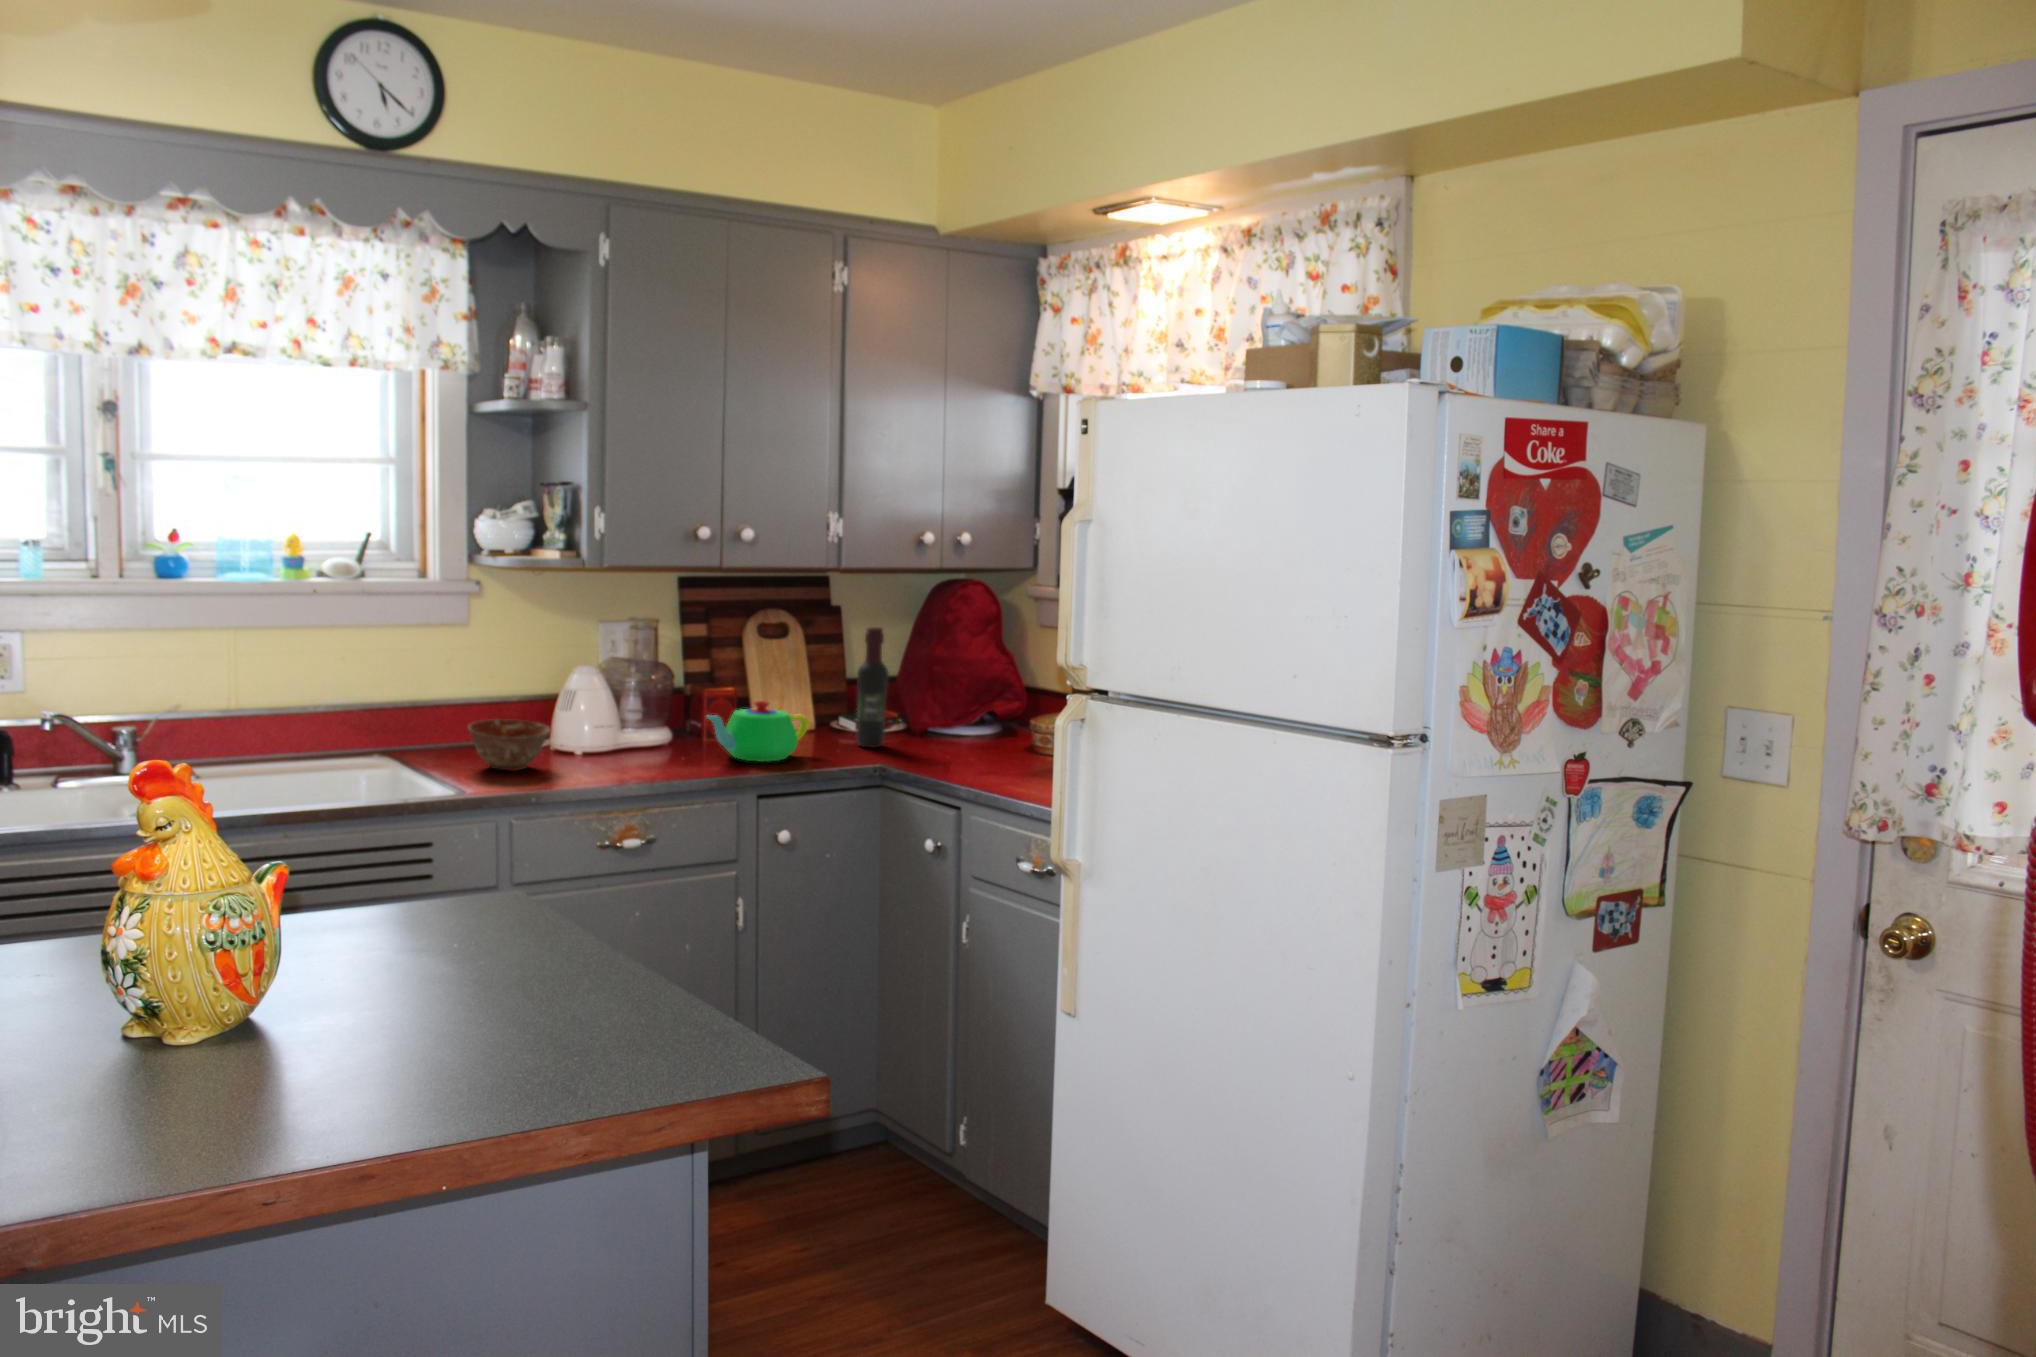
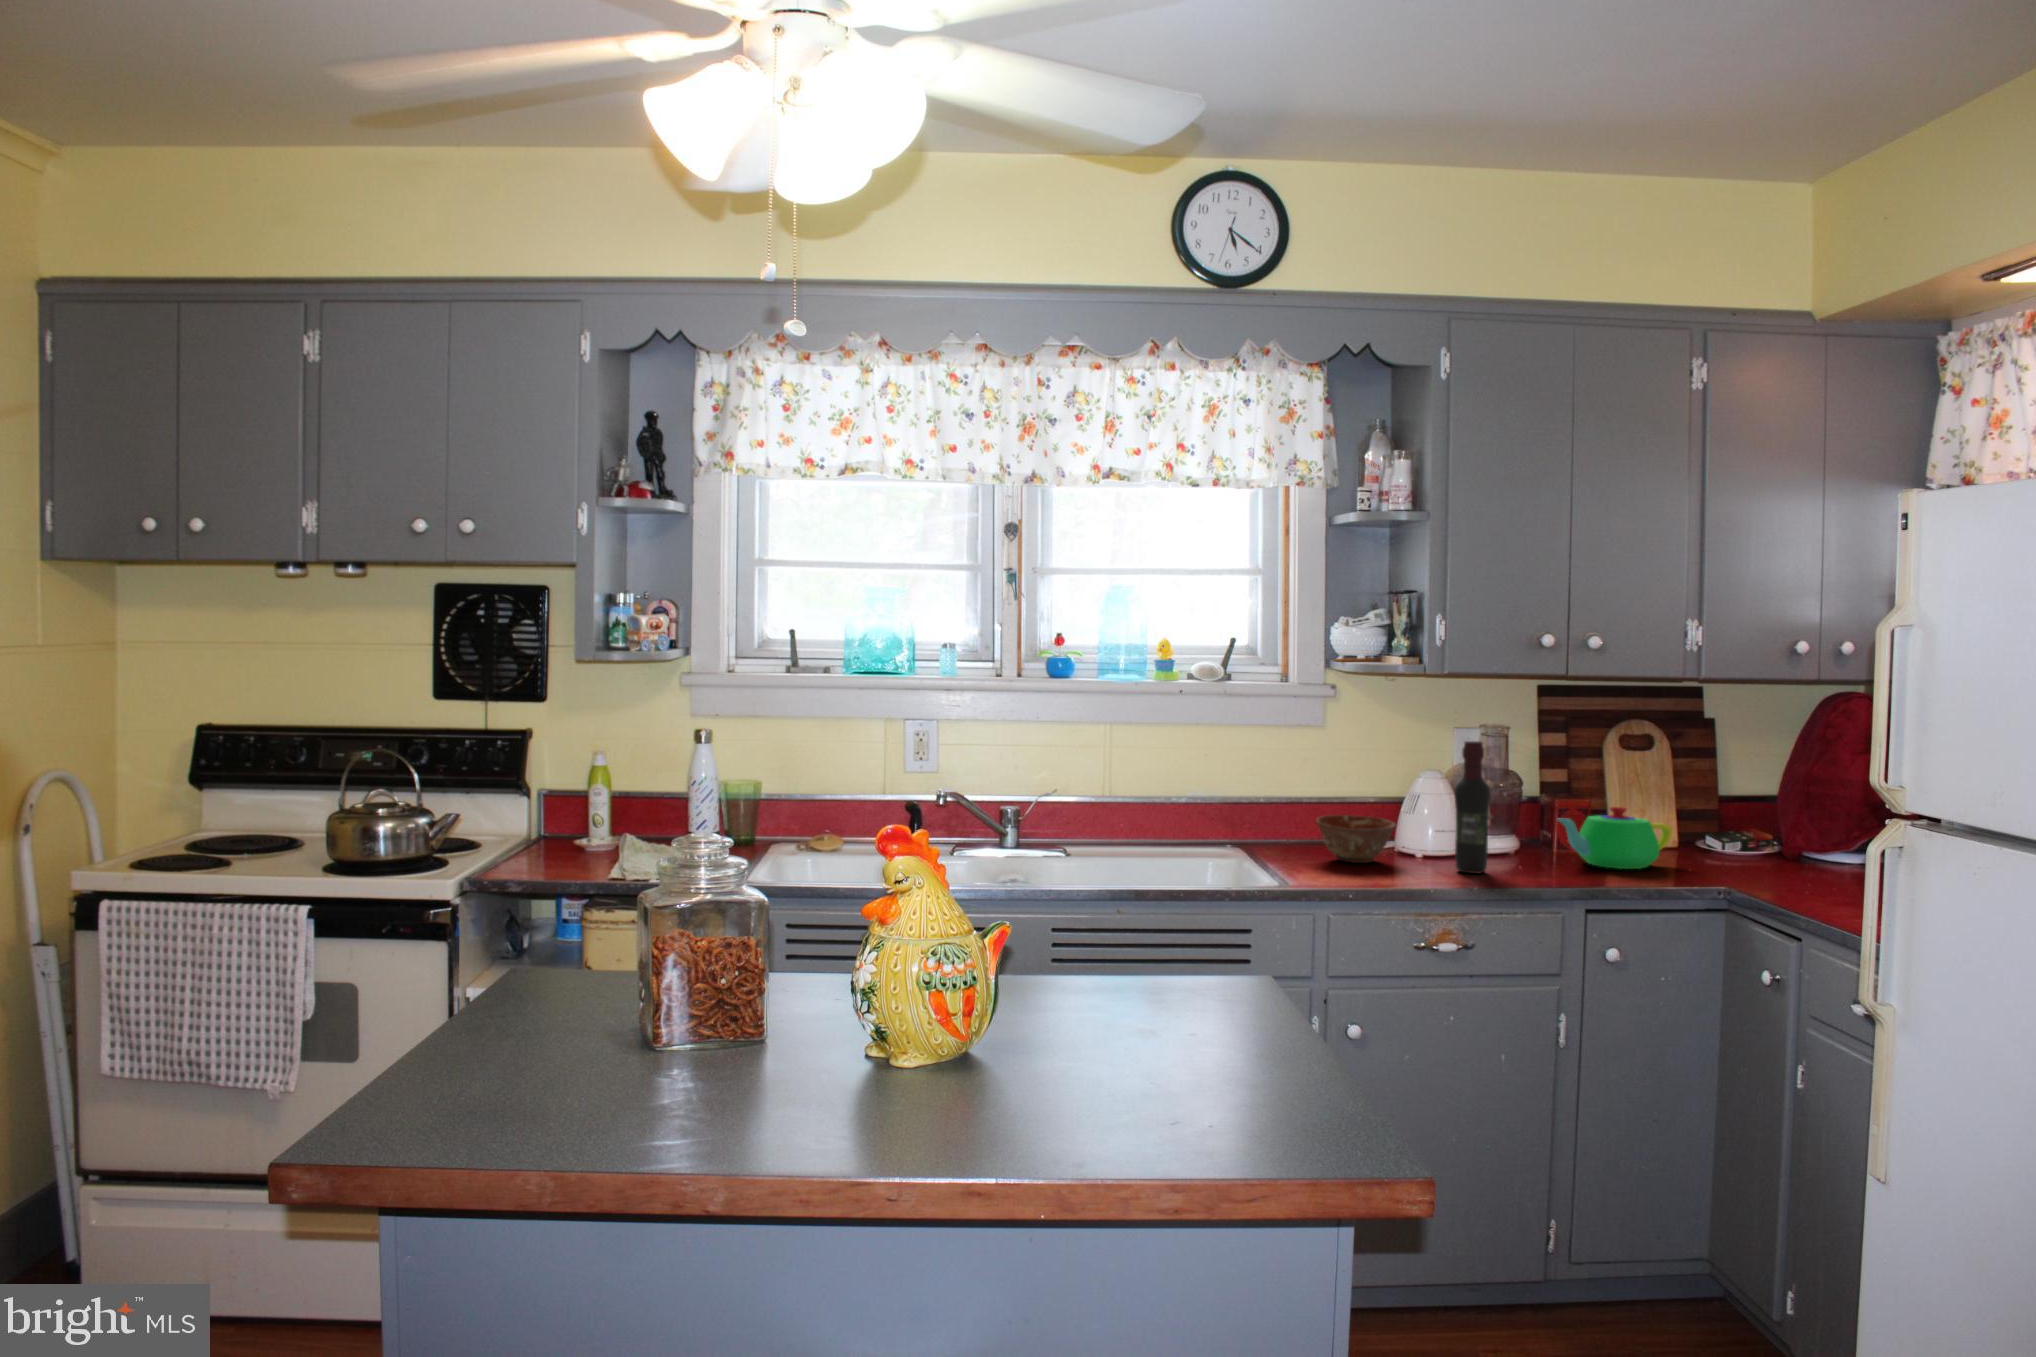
wine bottle: present [857,627,889,748] -> present [1454,741,1491,874]

